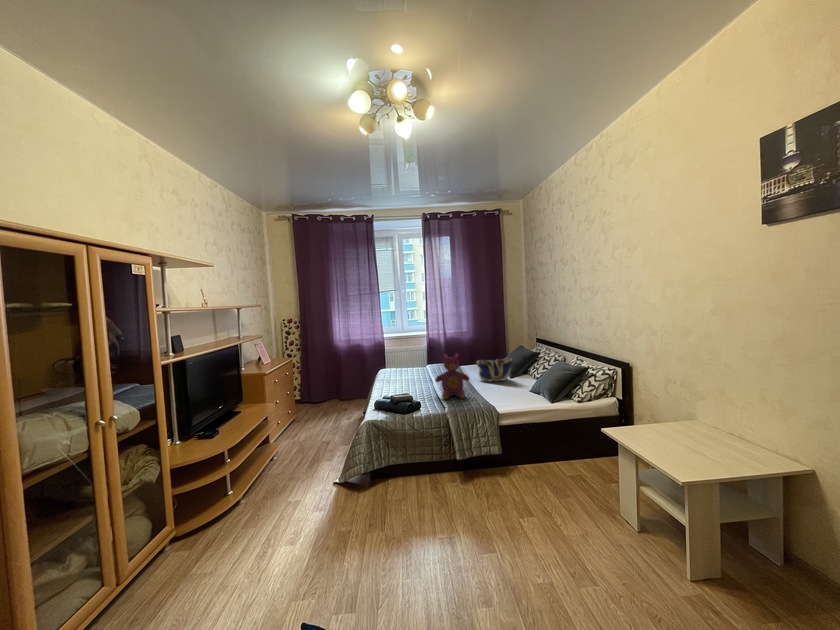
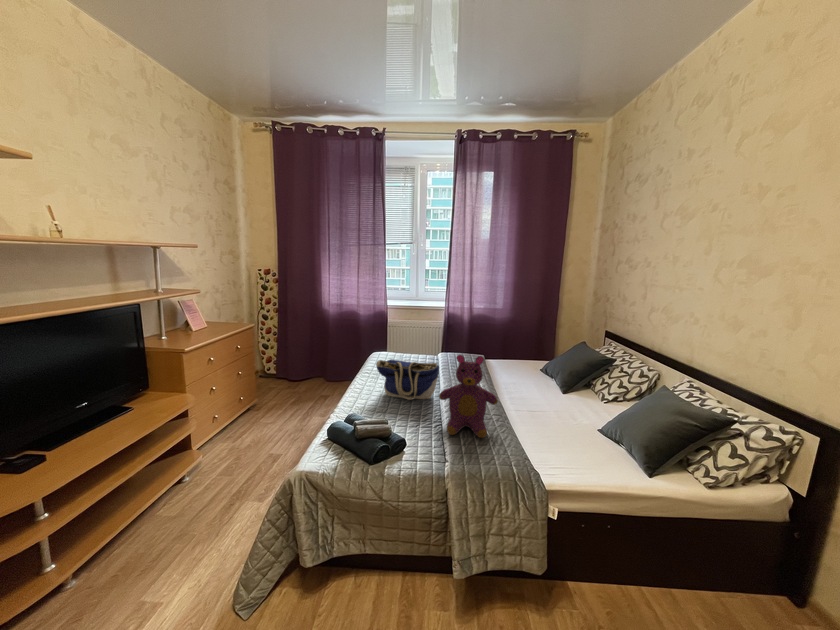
tote bag: present [477,358,513,381] -> present [376,359,439,400]

